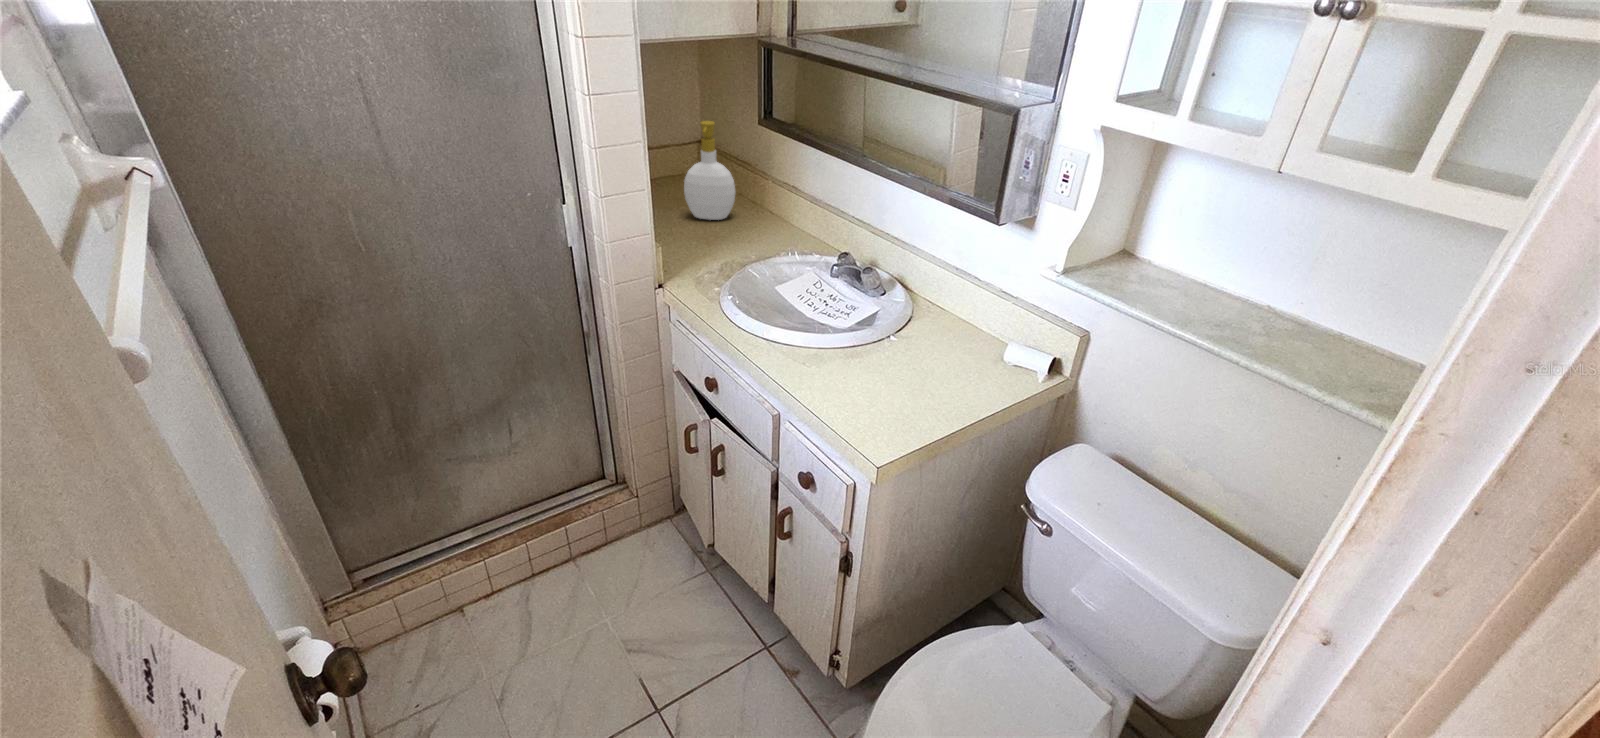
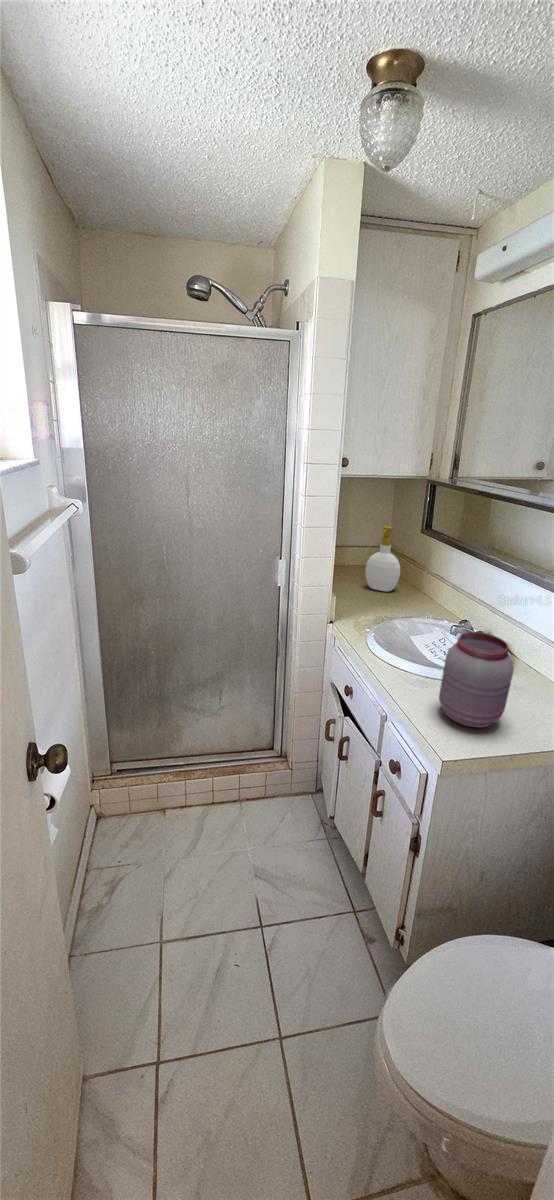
jar: none [847,282,937,407] -> present [439,632,514,728]

